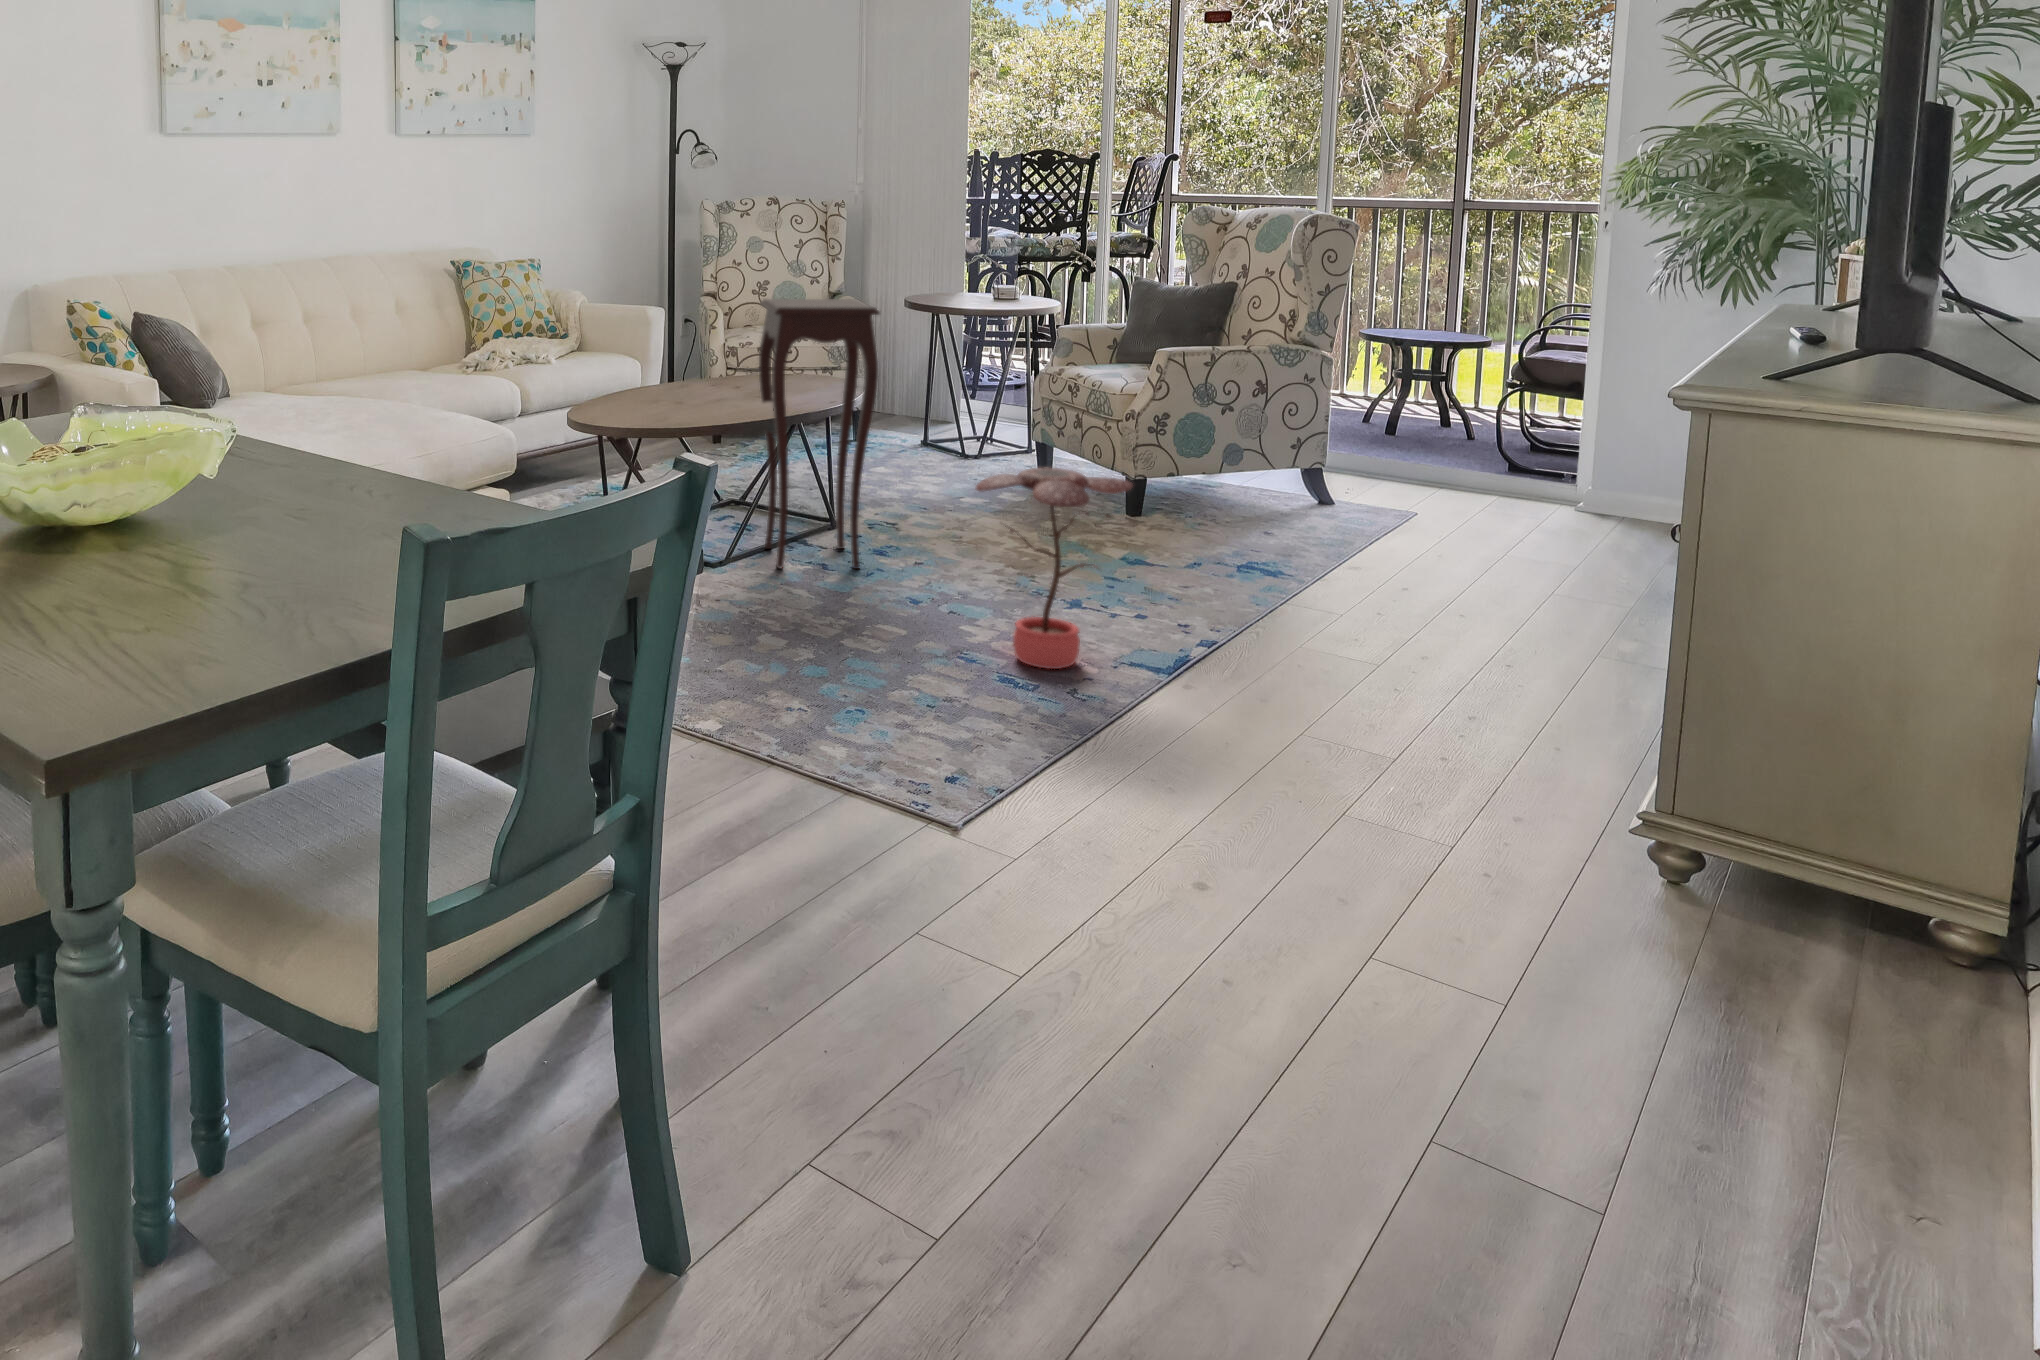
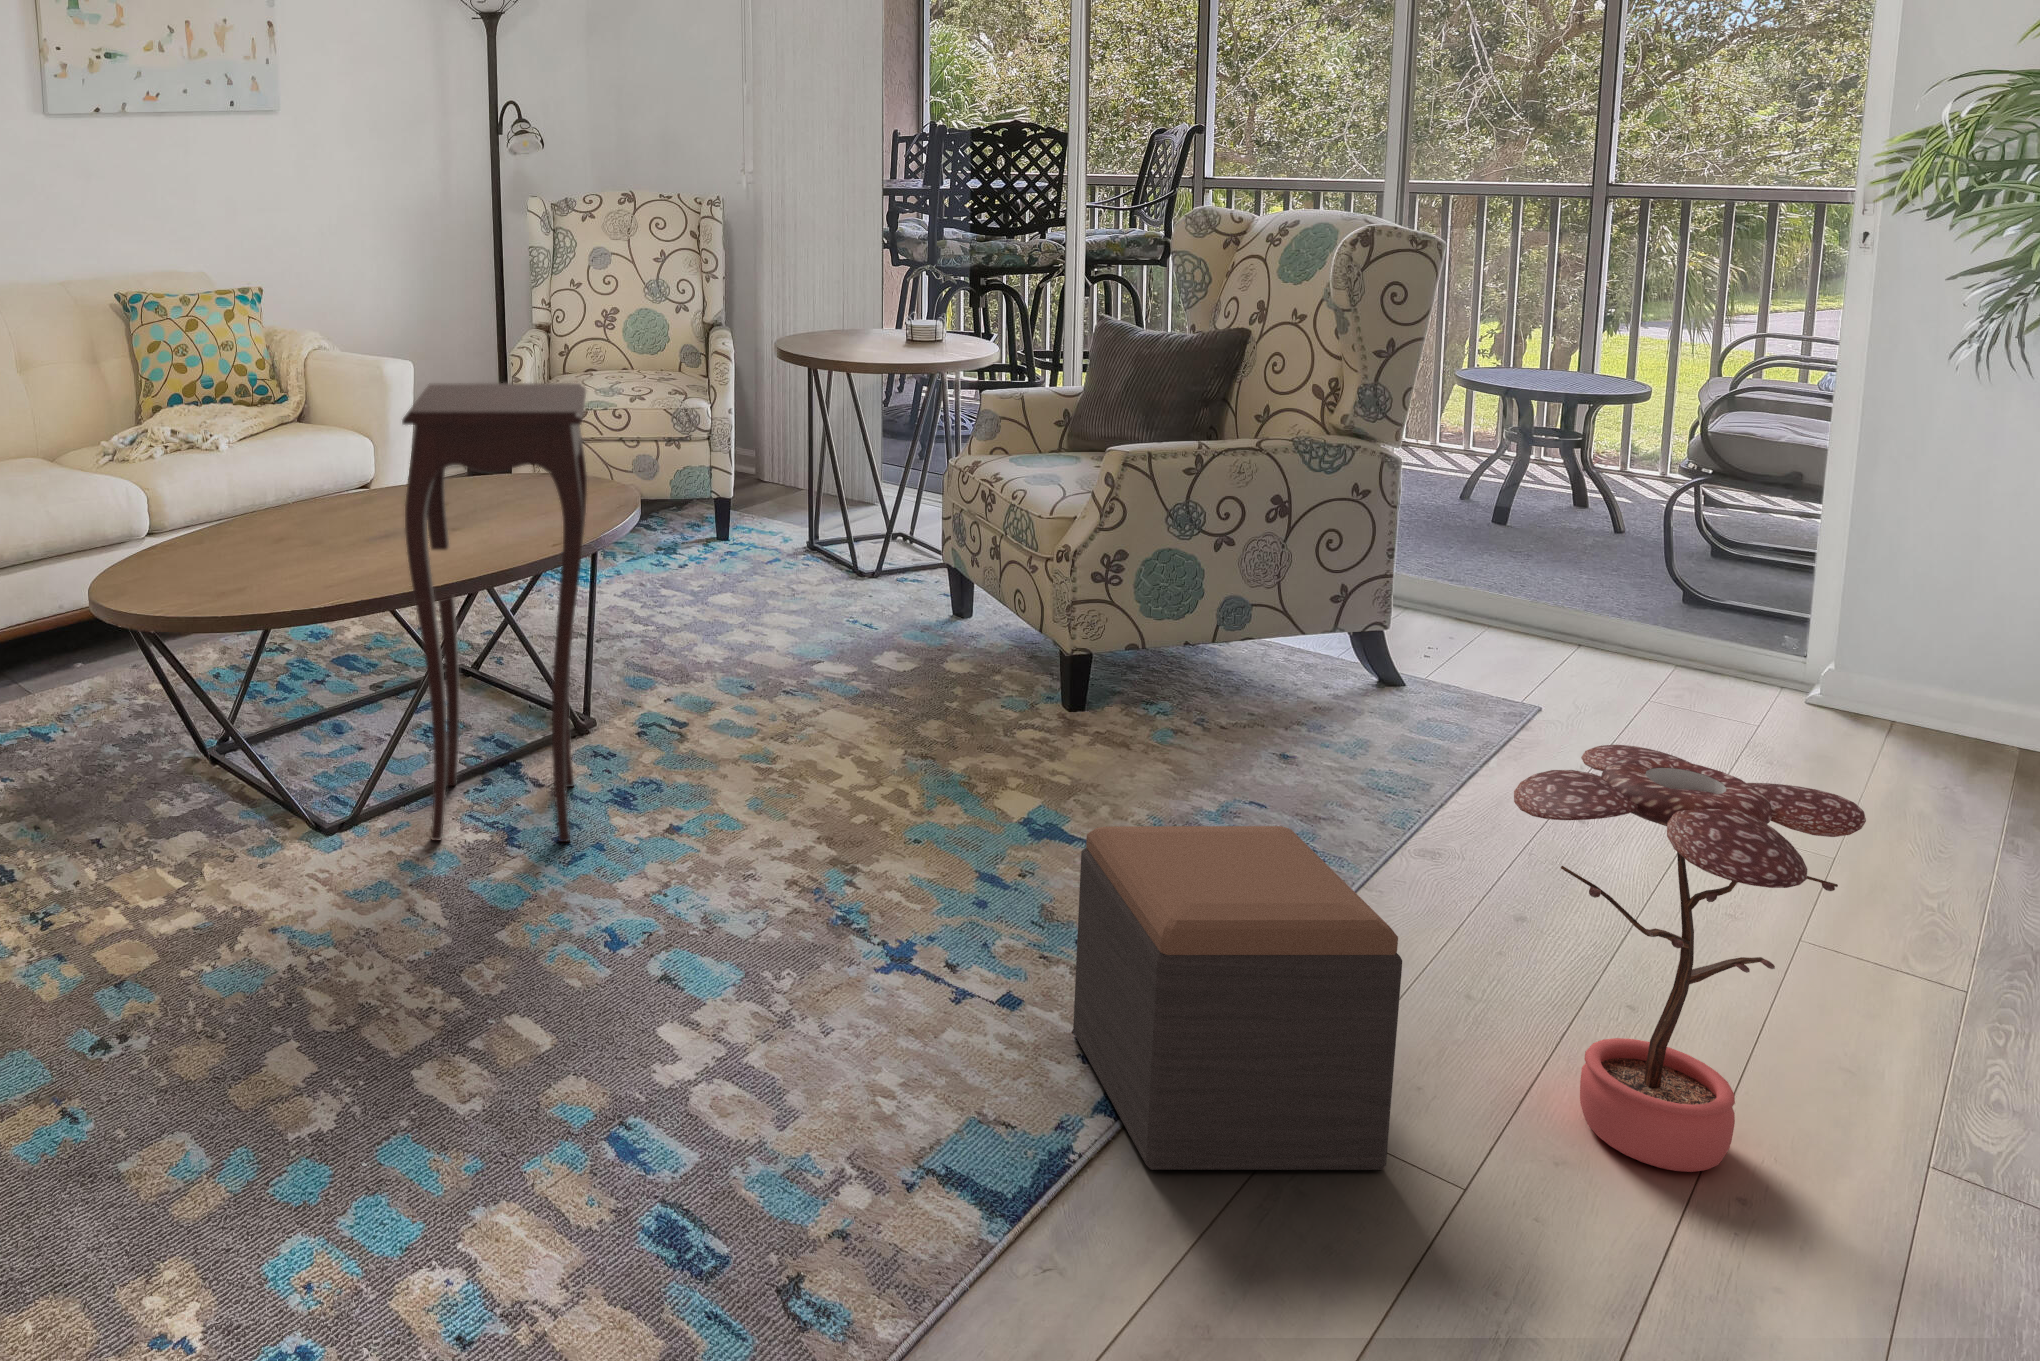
potted plant: present [976,468,1133,669] -> present [1514,745,1866,1172]
footstool: none [1182,509,1357,661] -> present [1073,826,1402,1170]

